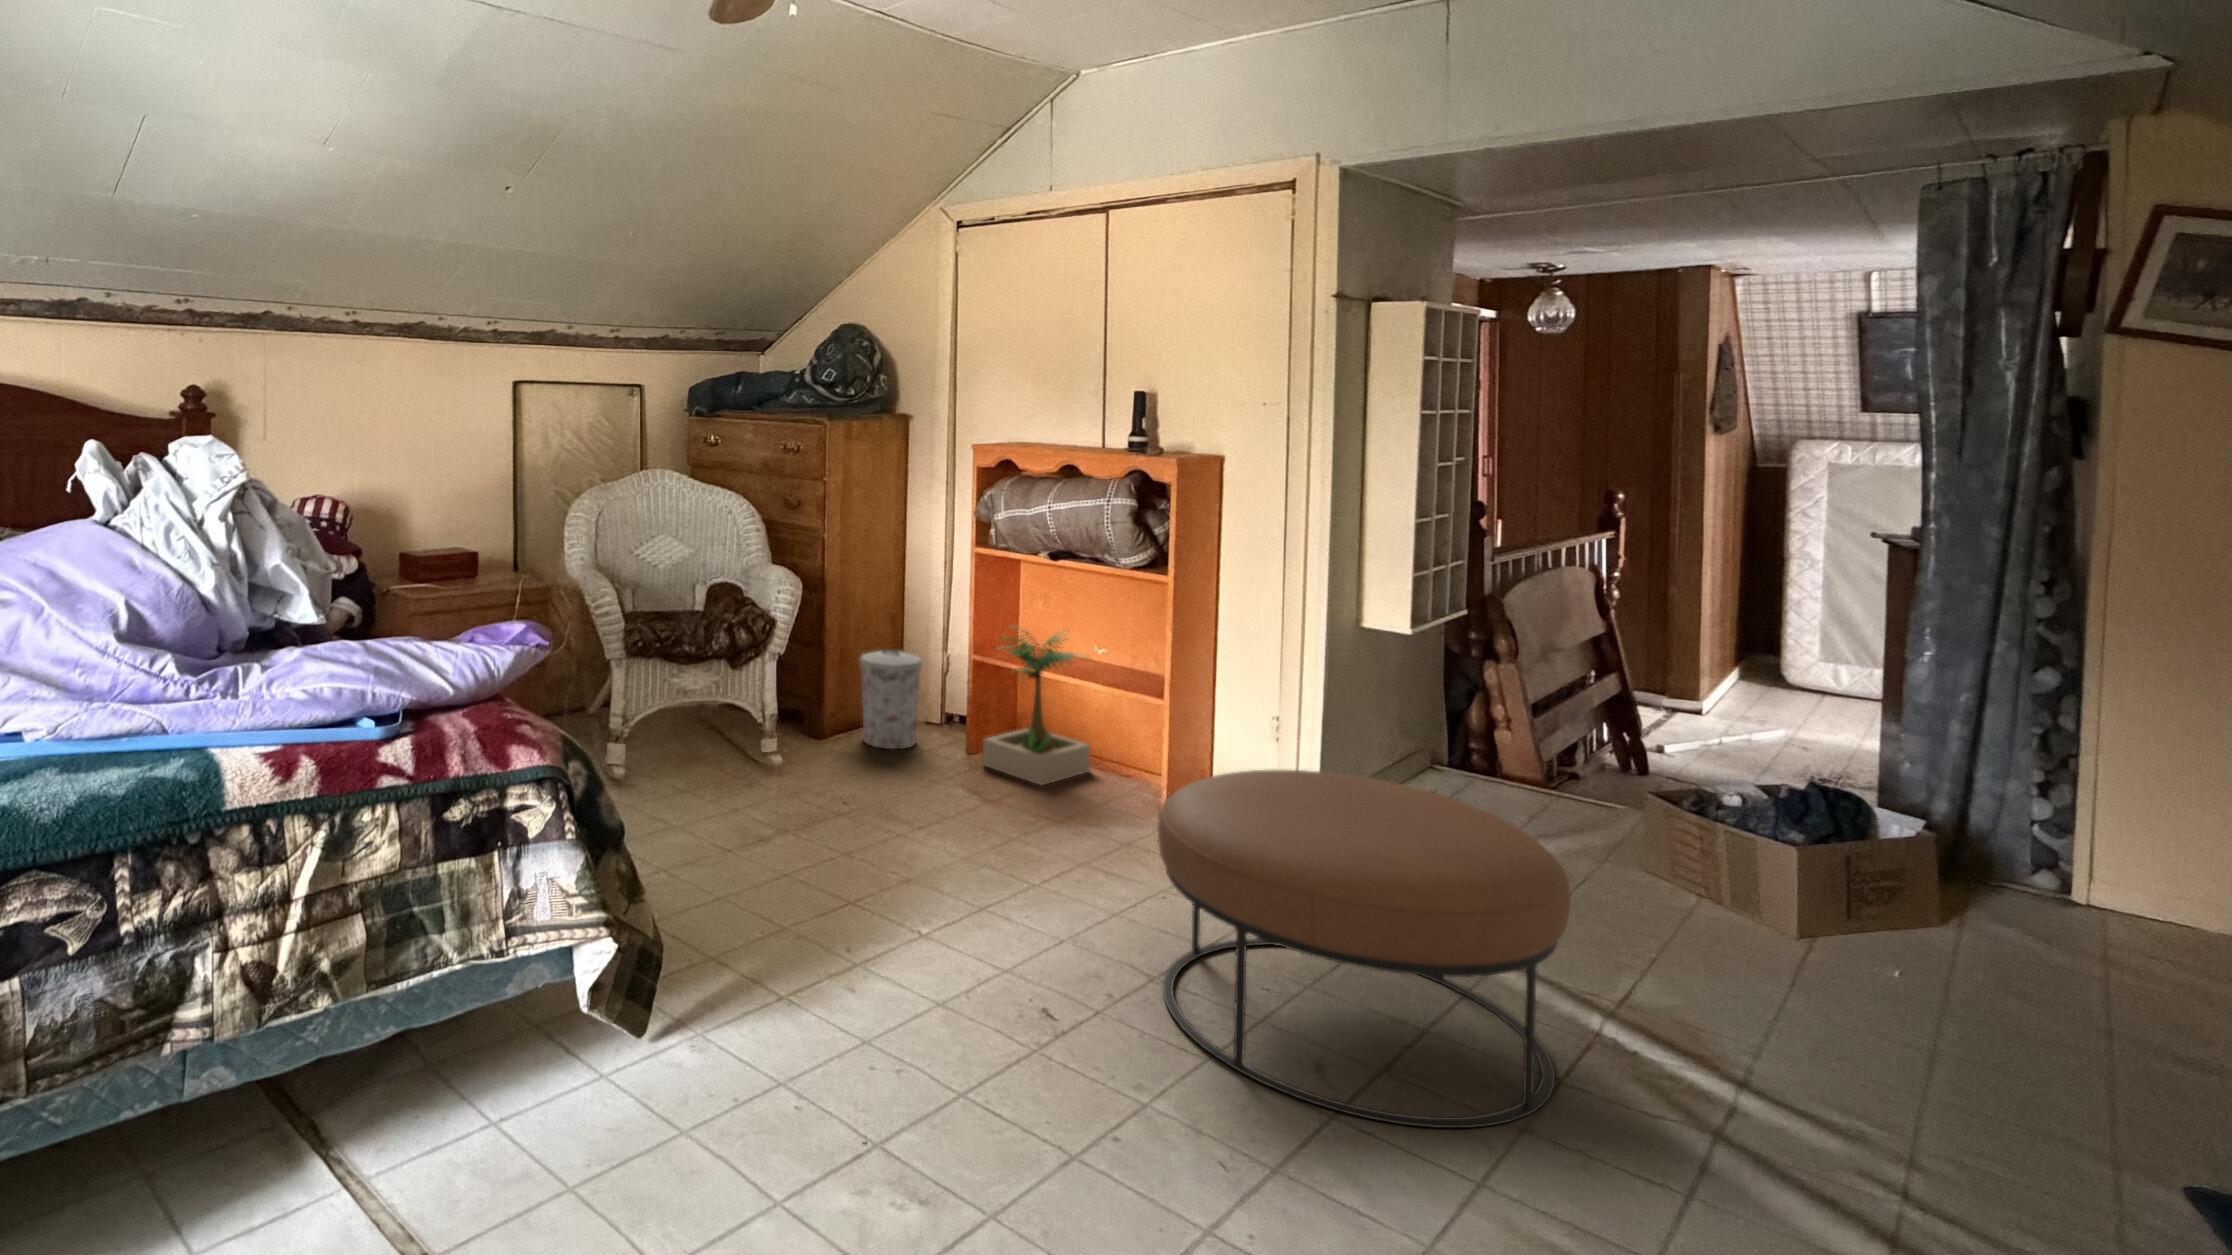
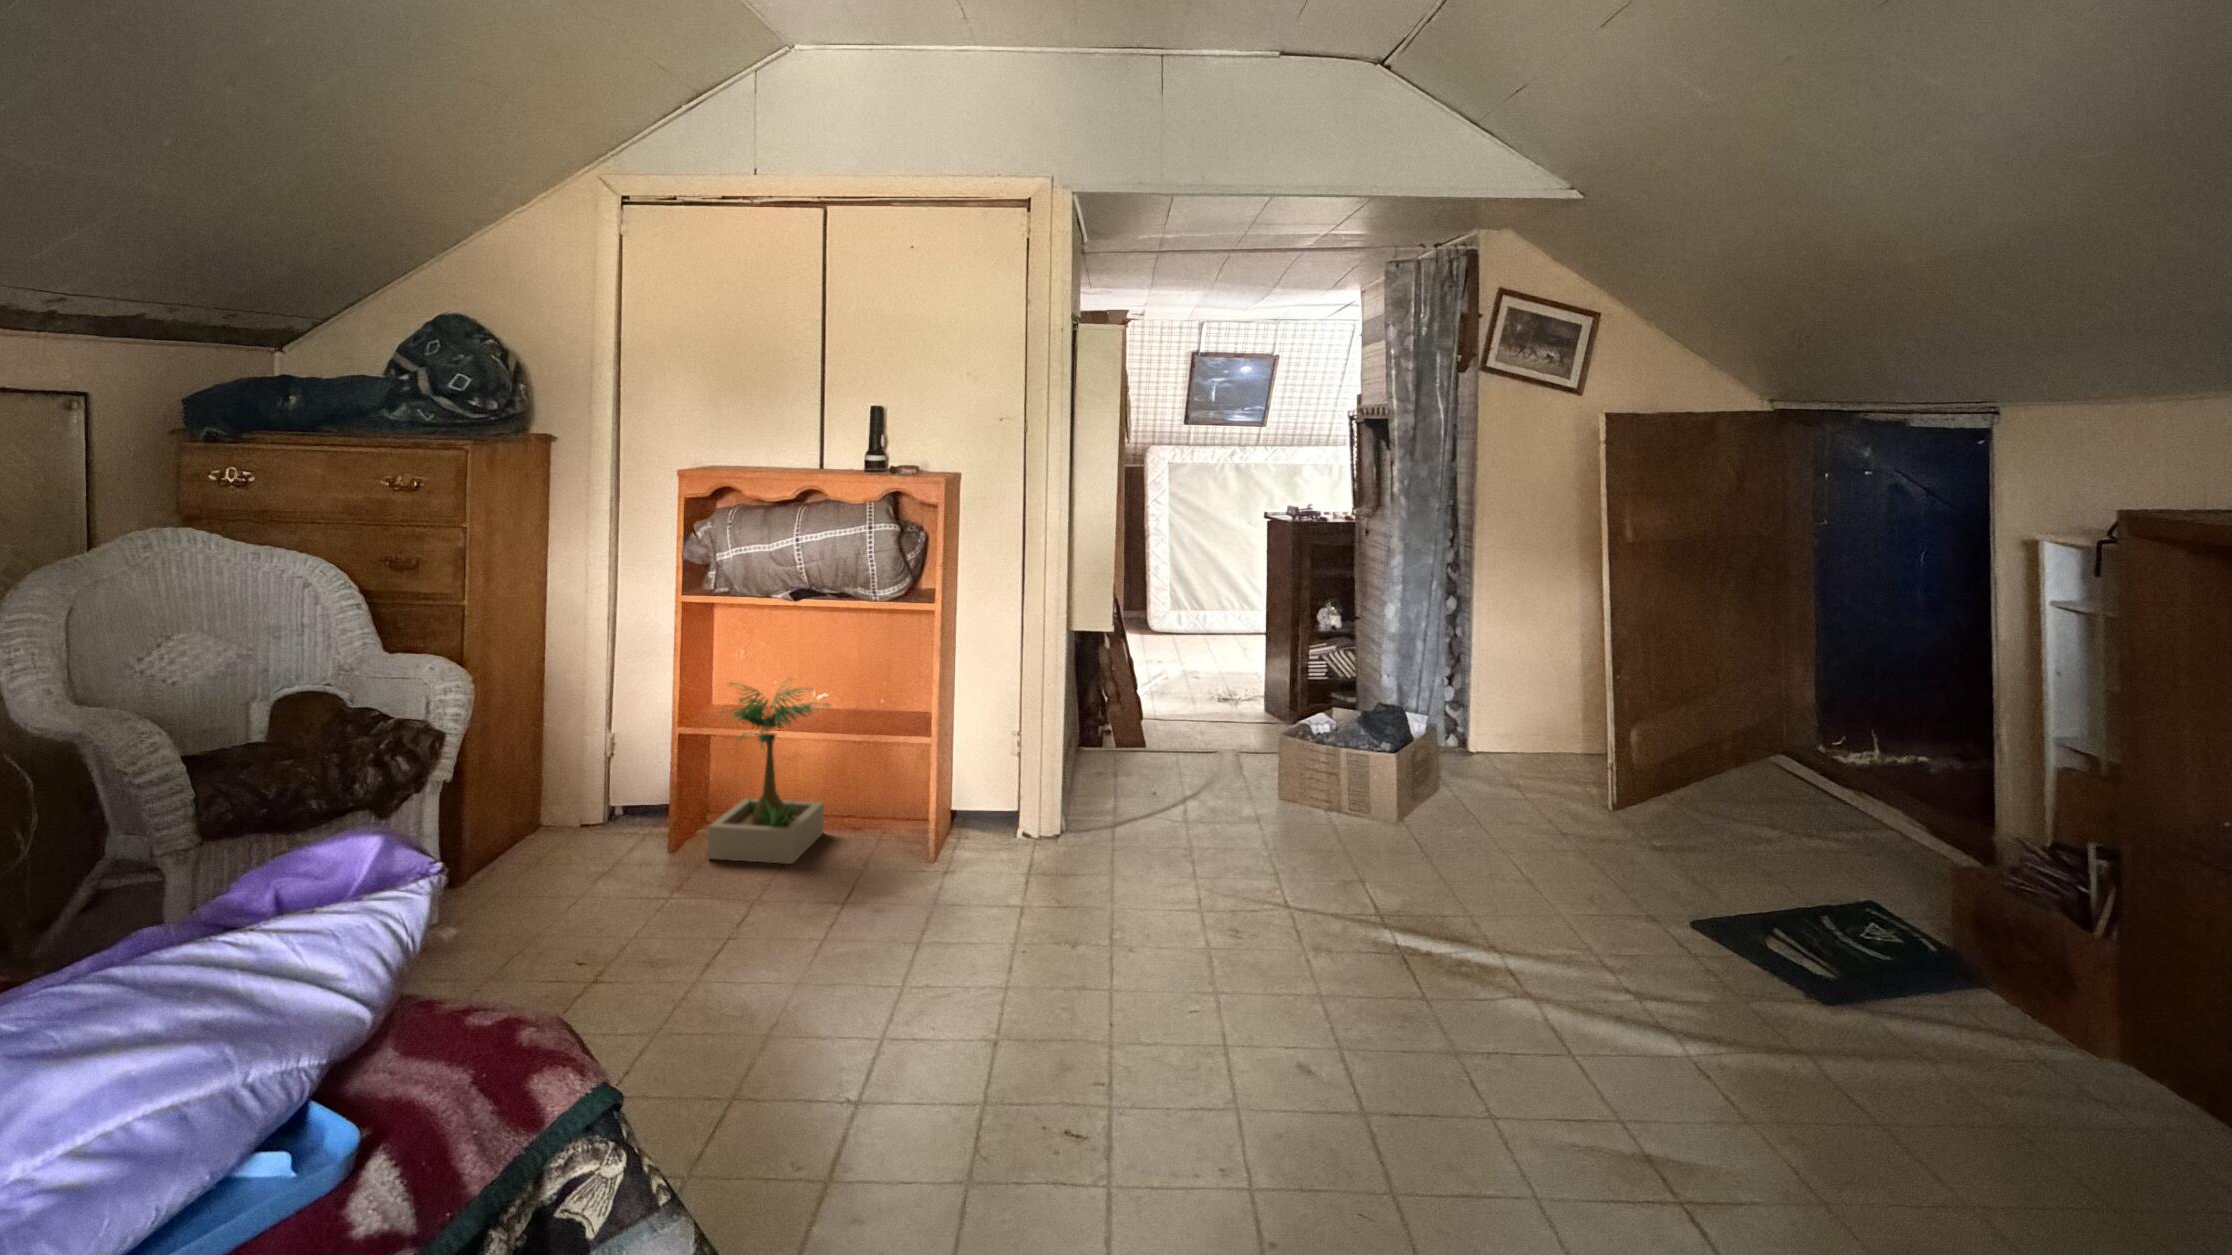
trash can: present [860,649,922,749] -> none [523,741,610,873]
ottoman: present [1158,770,1571,1128] -> none [1092,774,1438,1106]

